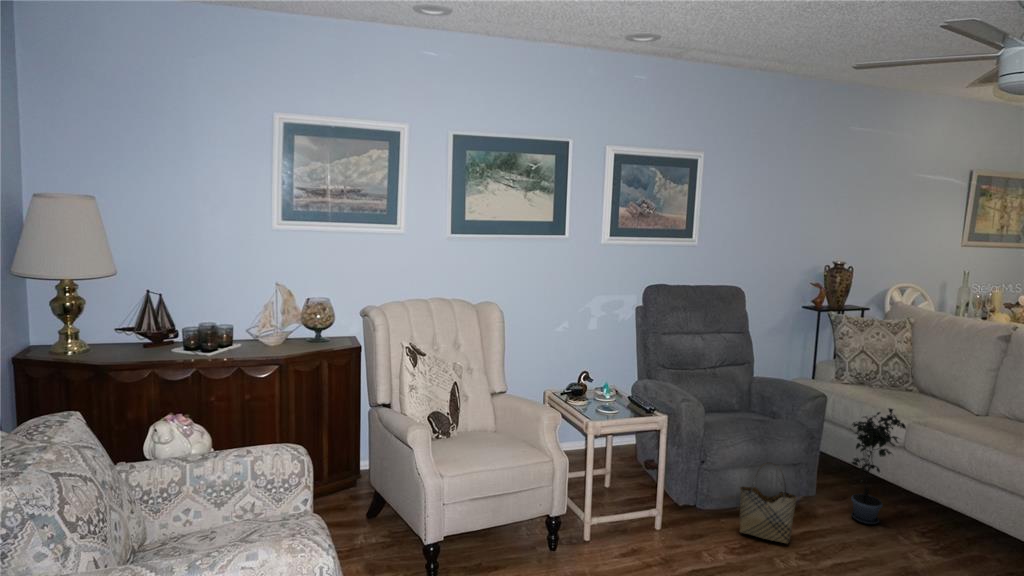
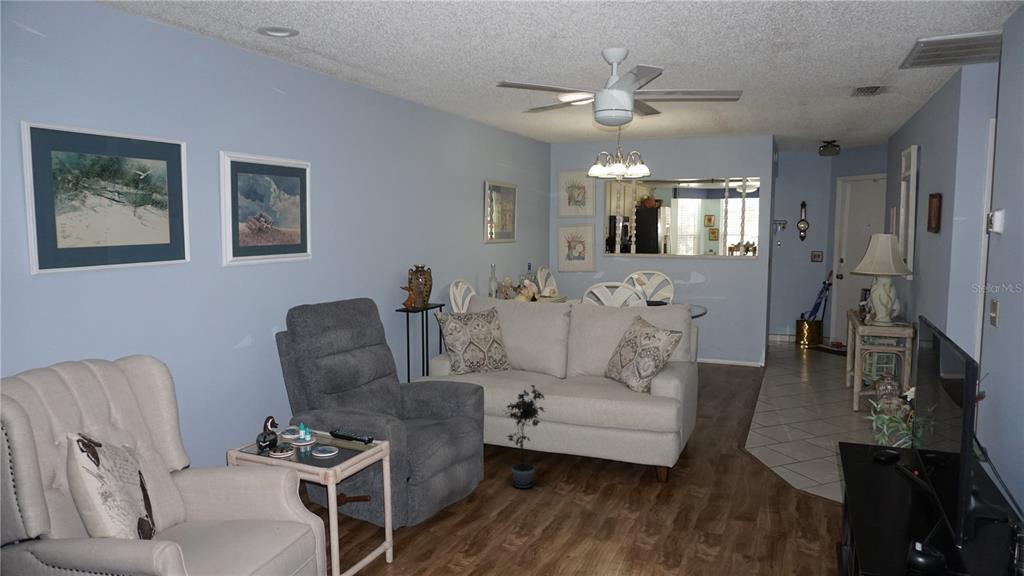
woven basket: present [740,463,797,544] -> none [452,458,500,532]

